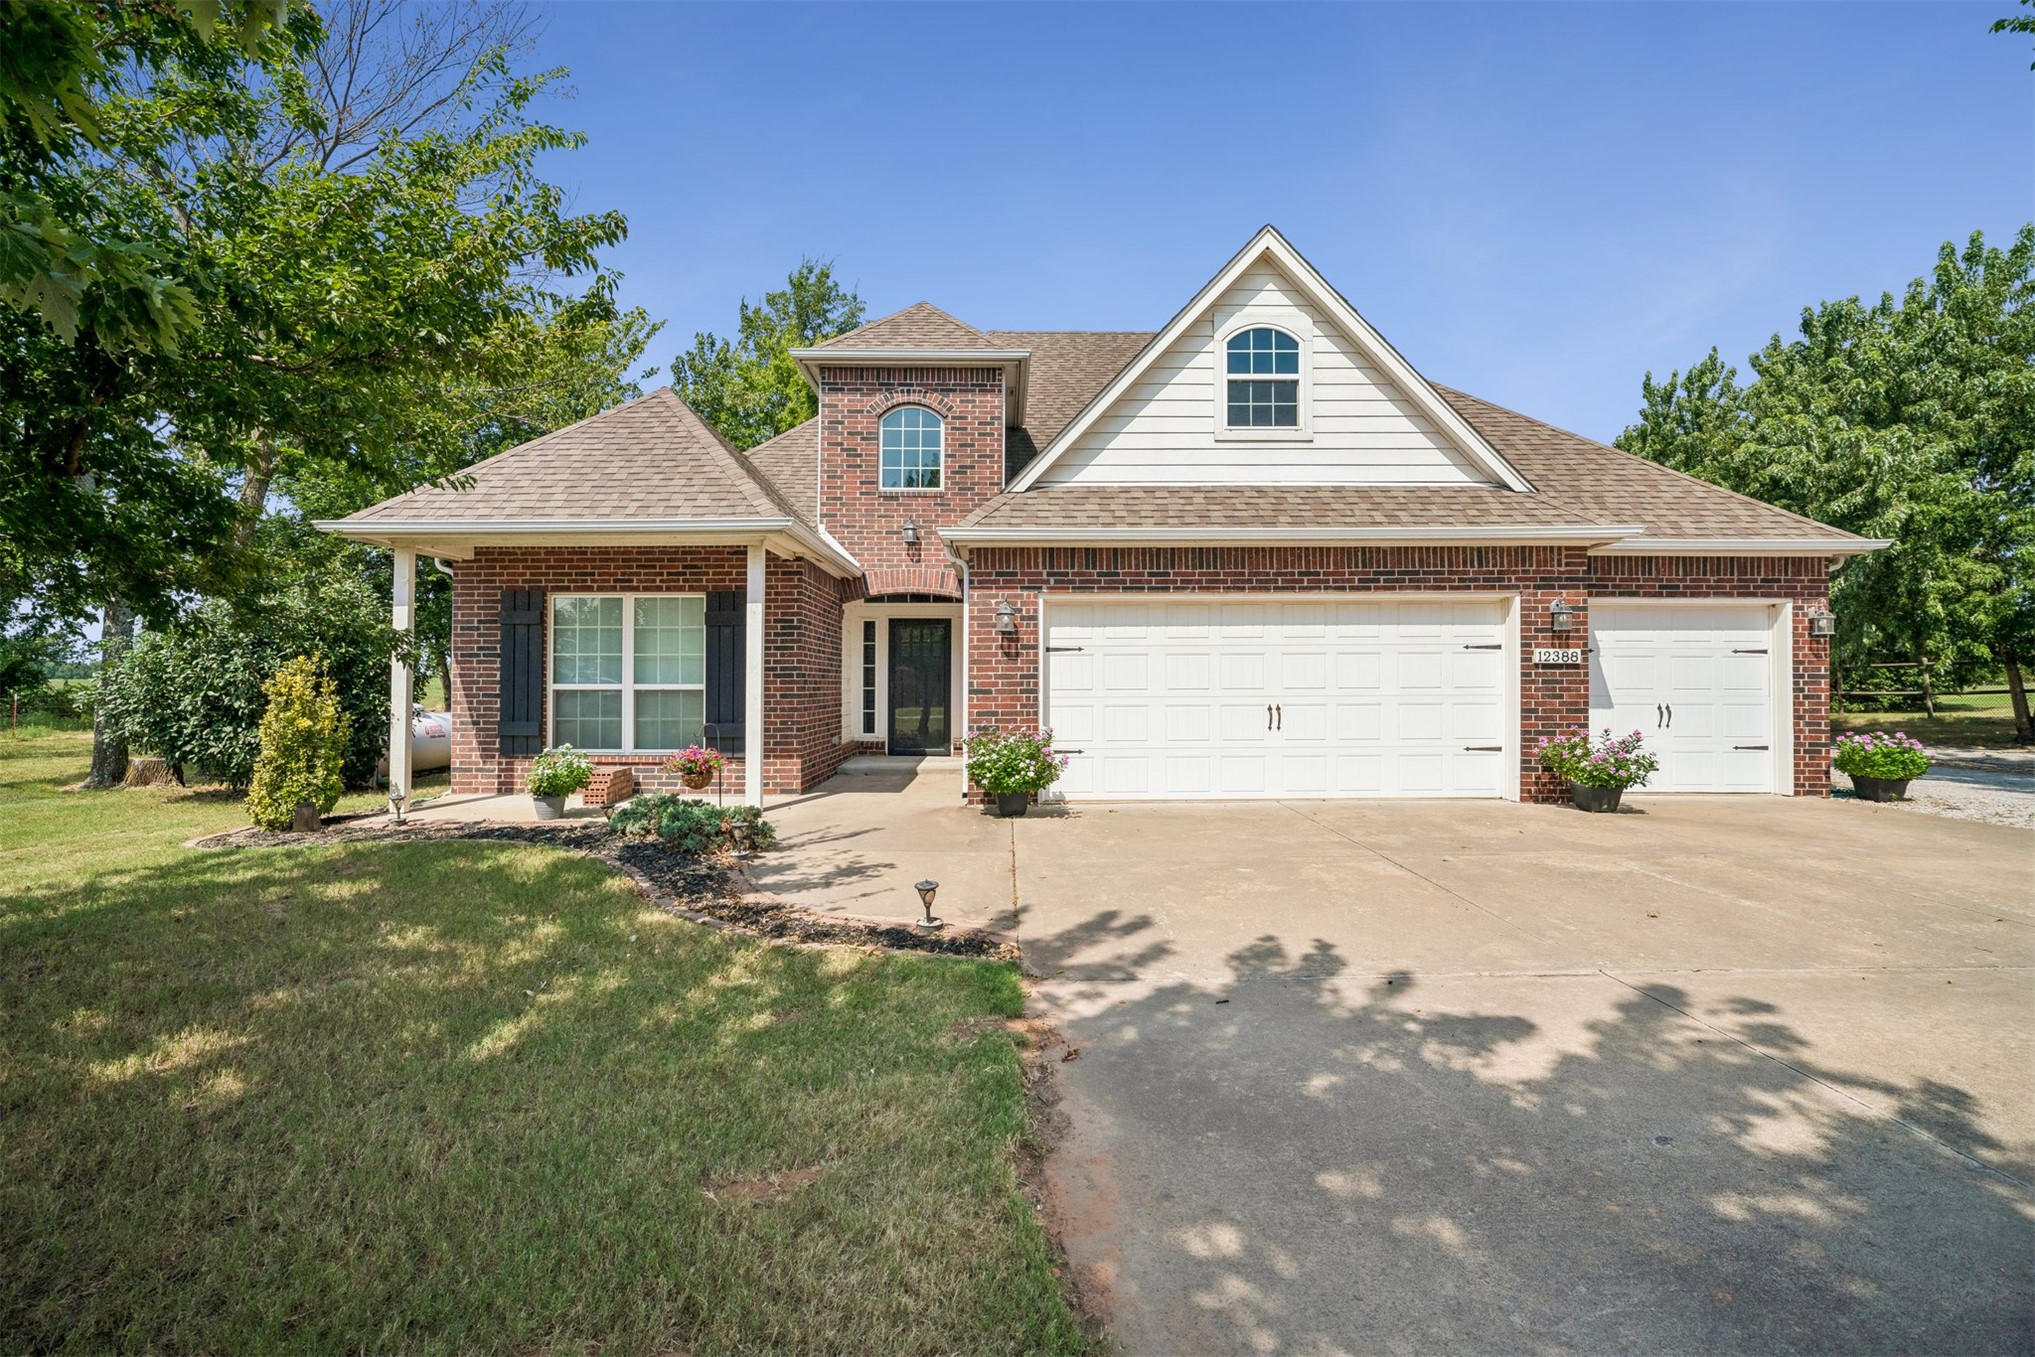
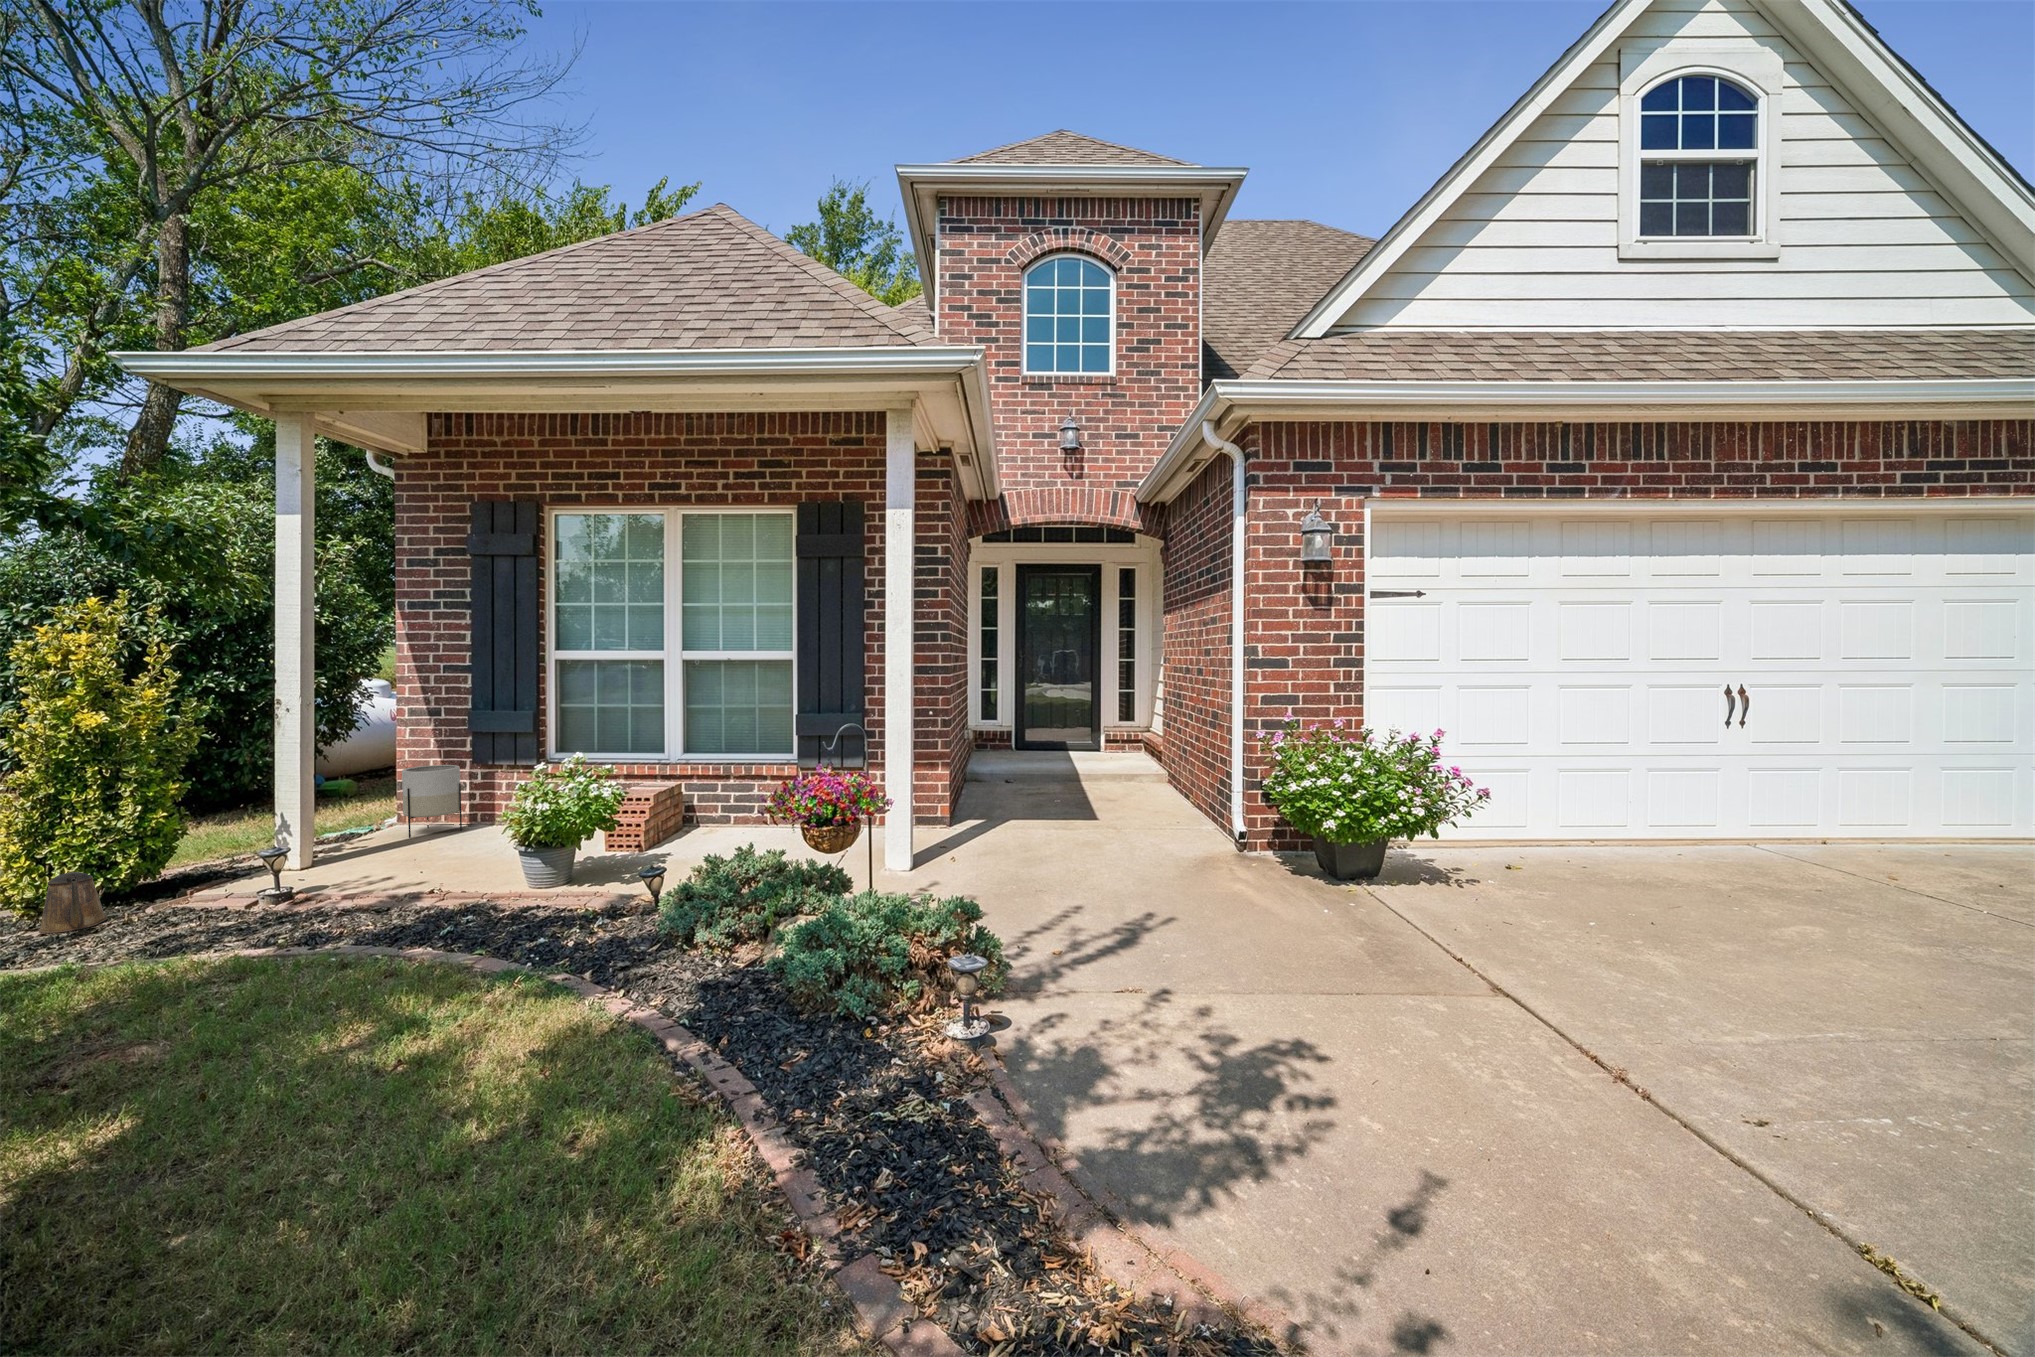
planter: none [459,755,494,799] -> present [402,765,462,838]

